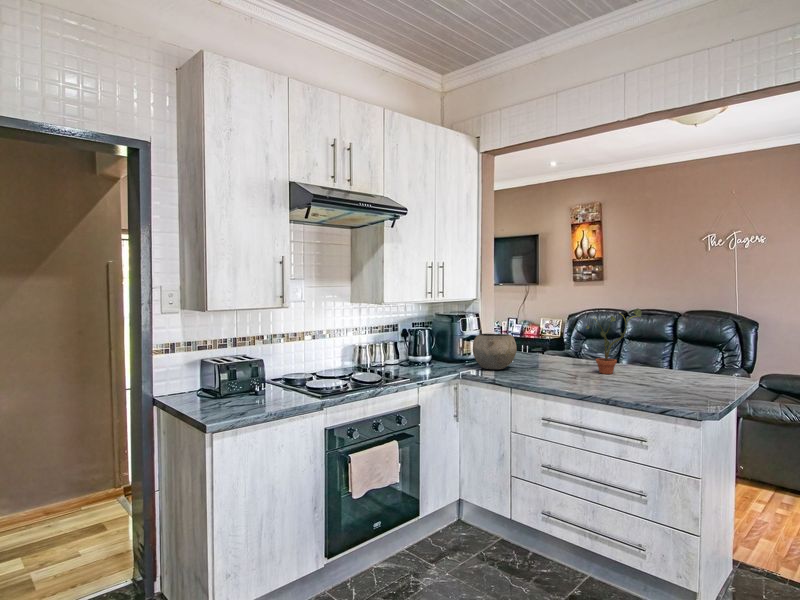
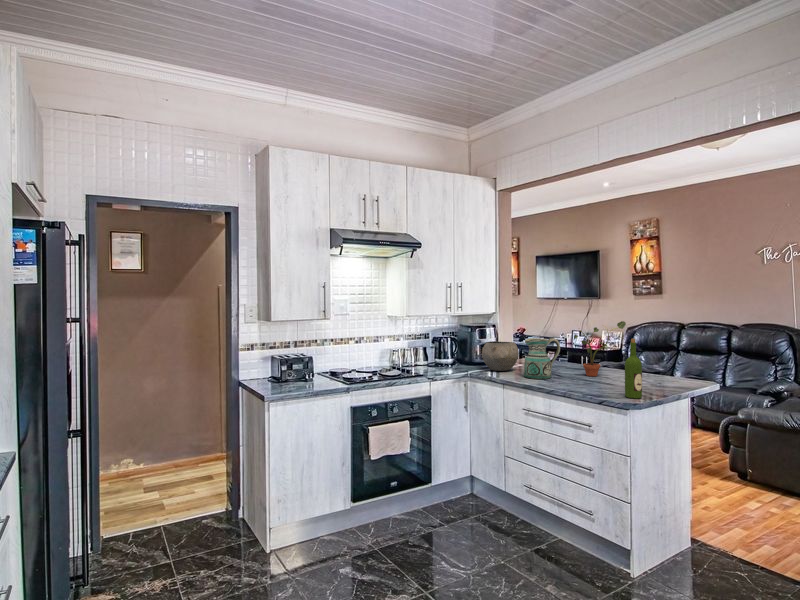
ceramic pitcher: none [532,329,574,380] -> present [524,338,560,379]
wine bottle: none [688,330,711,406] -> present [625,339,642,398]

